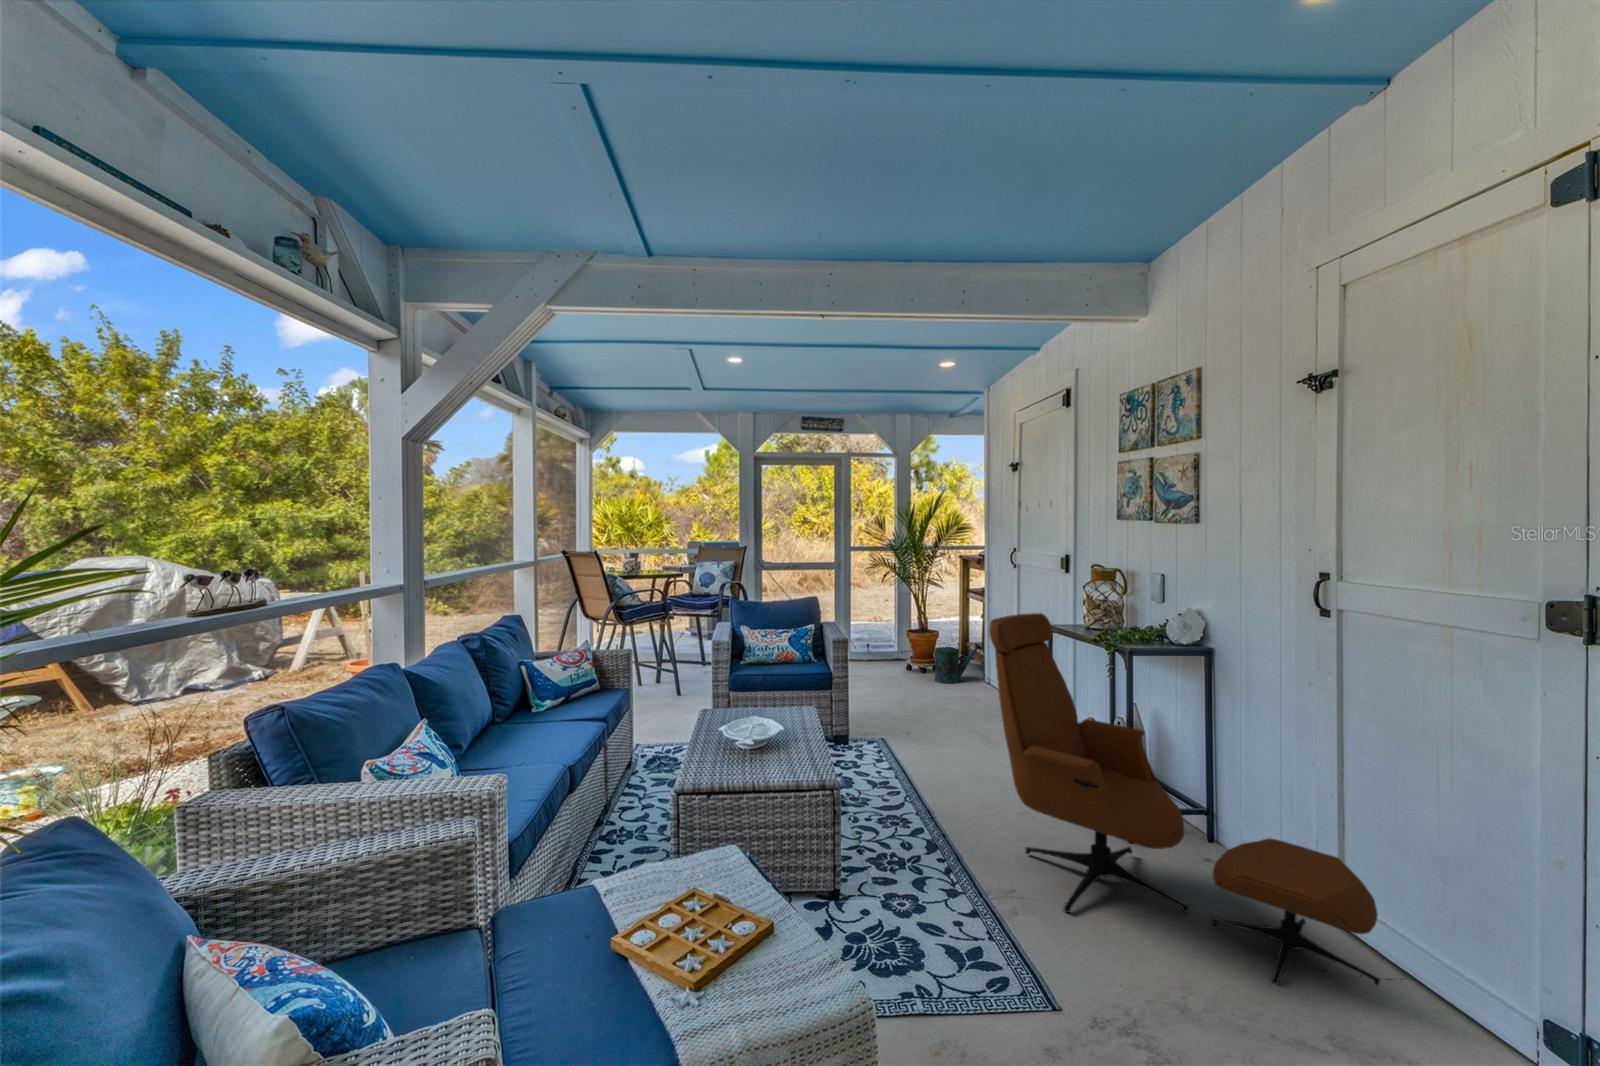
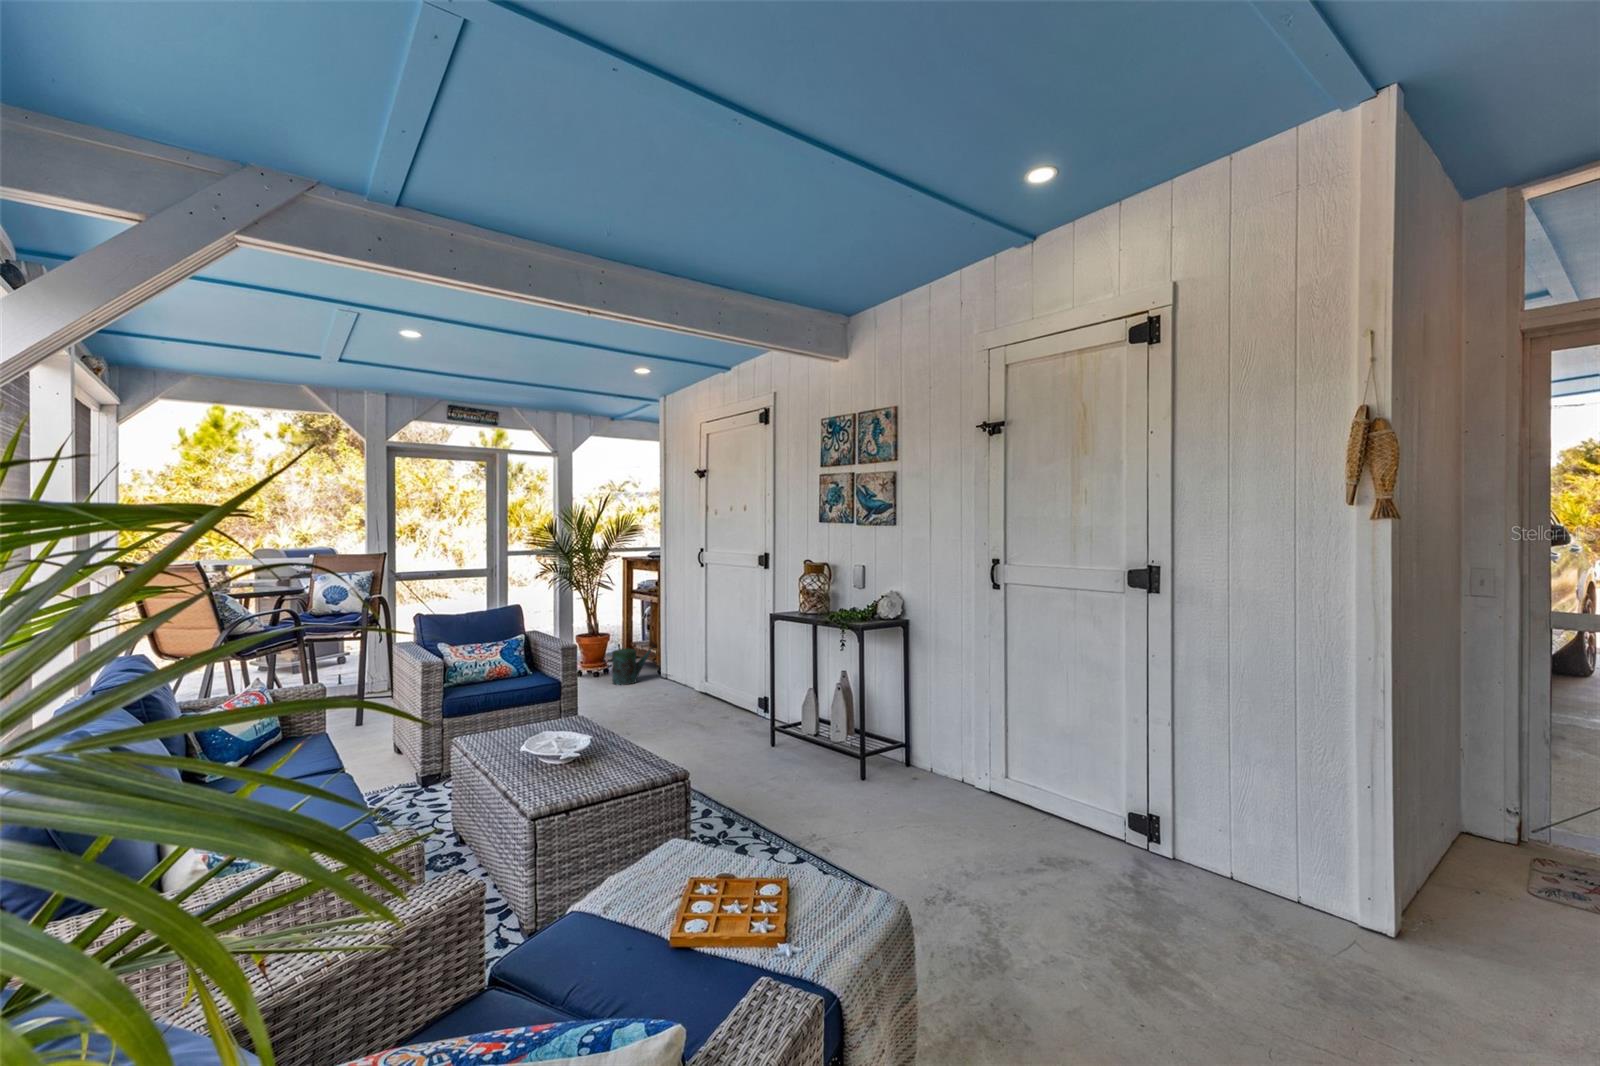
lounge chair: present [989,613,1380,985] -> none [781,601,1045,842]

